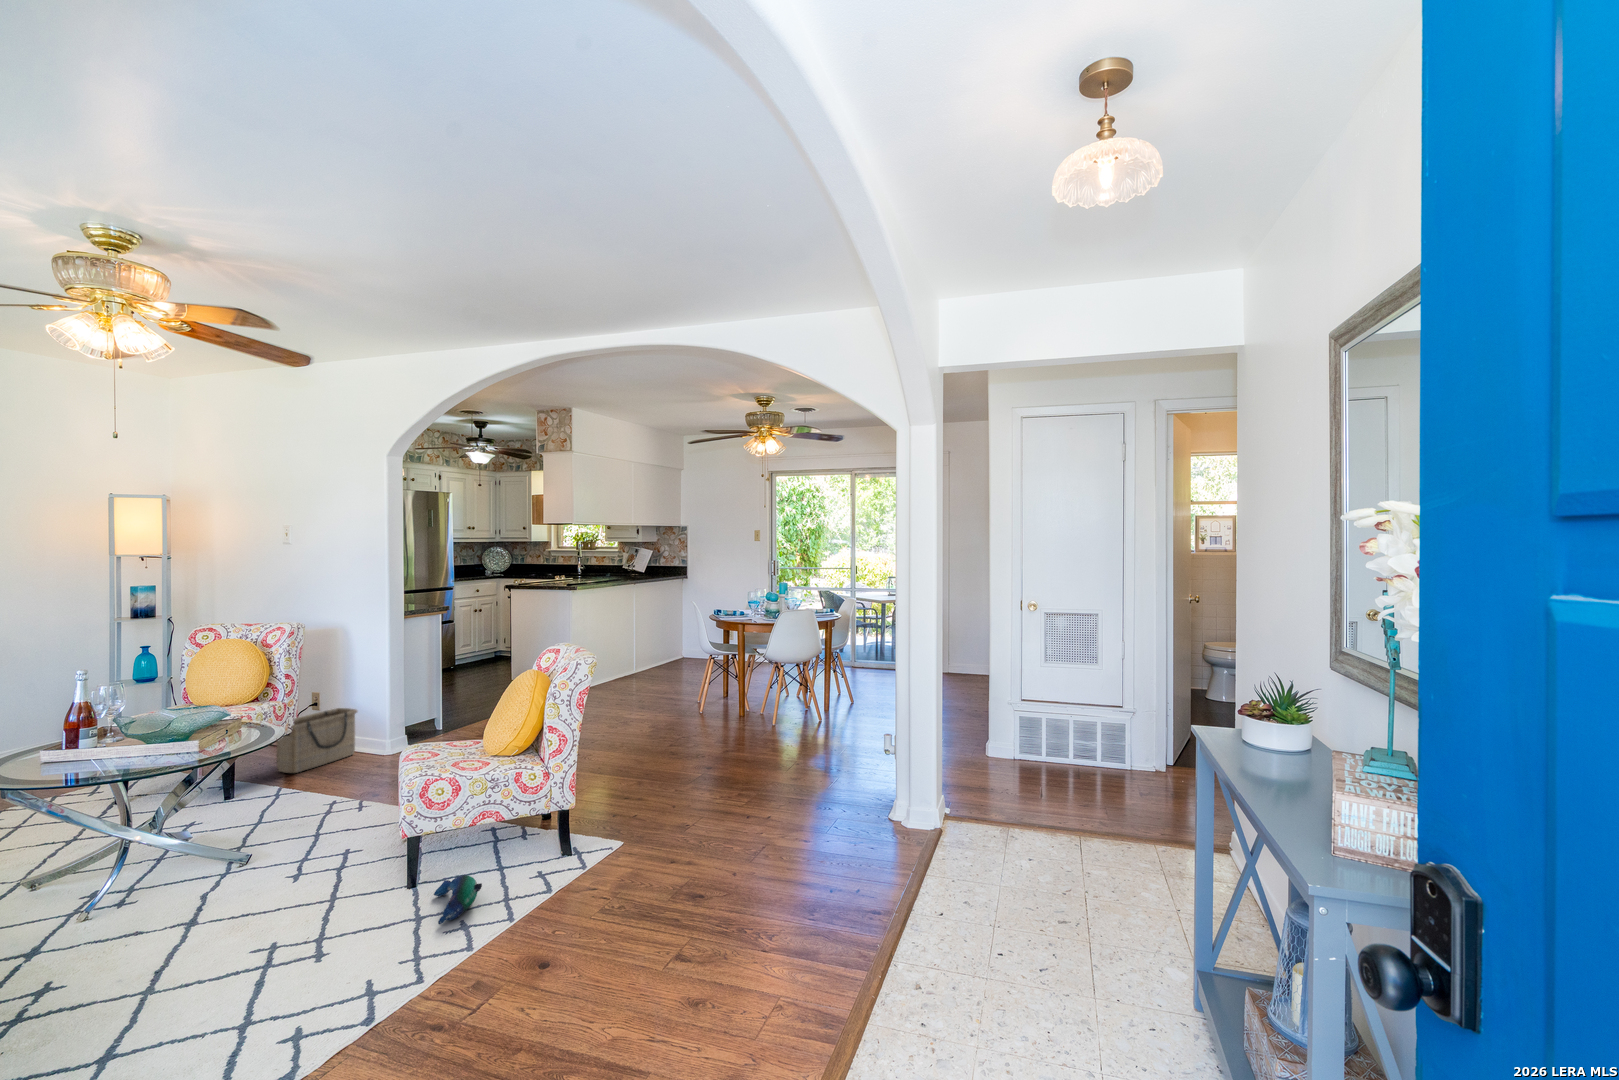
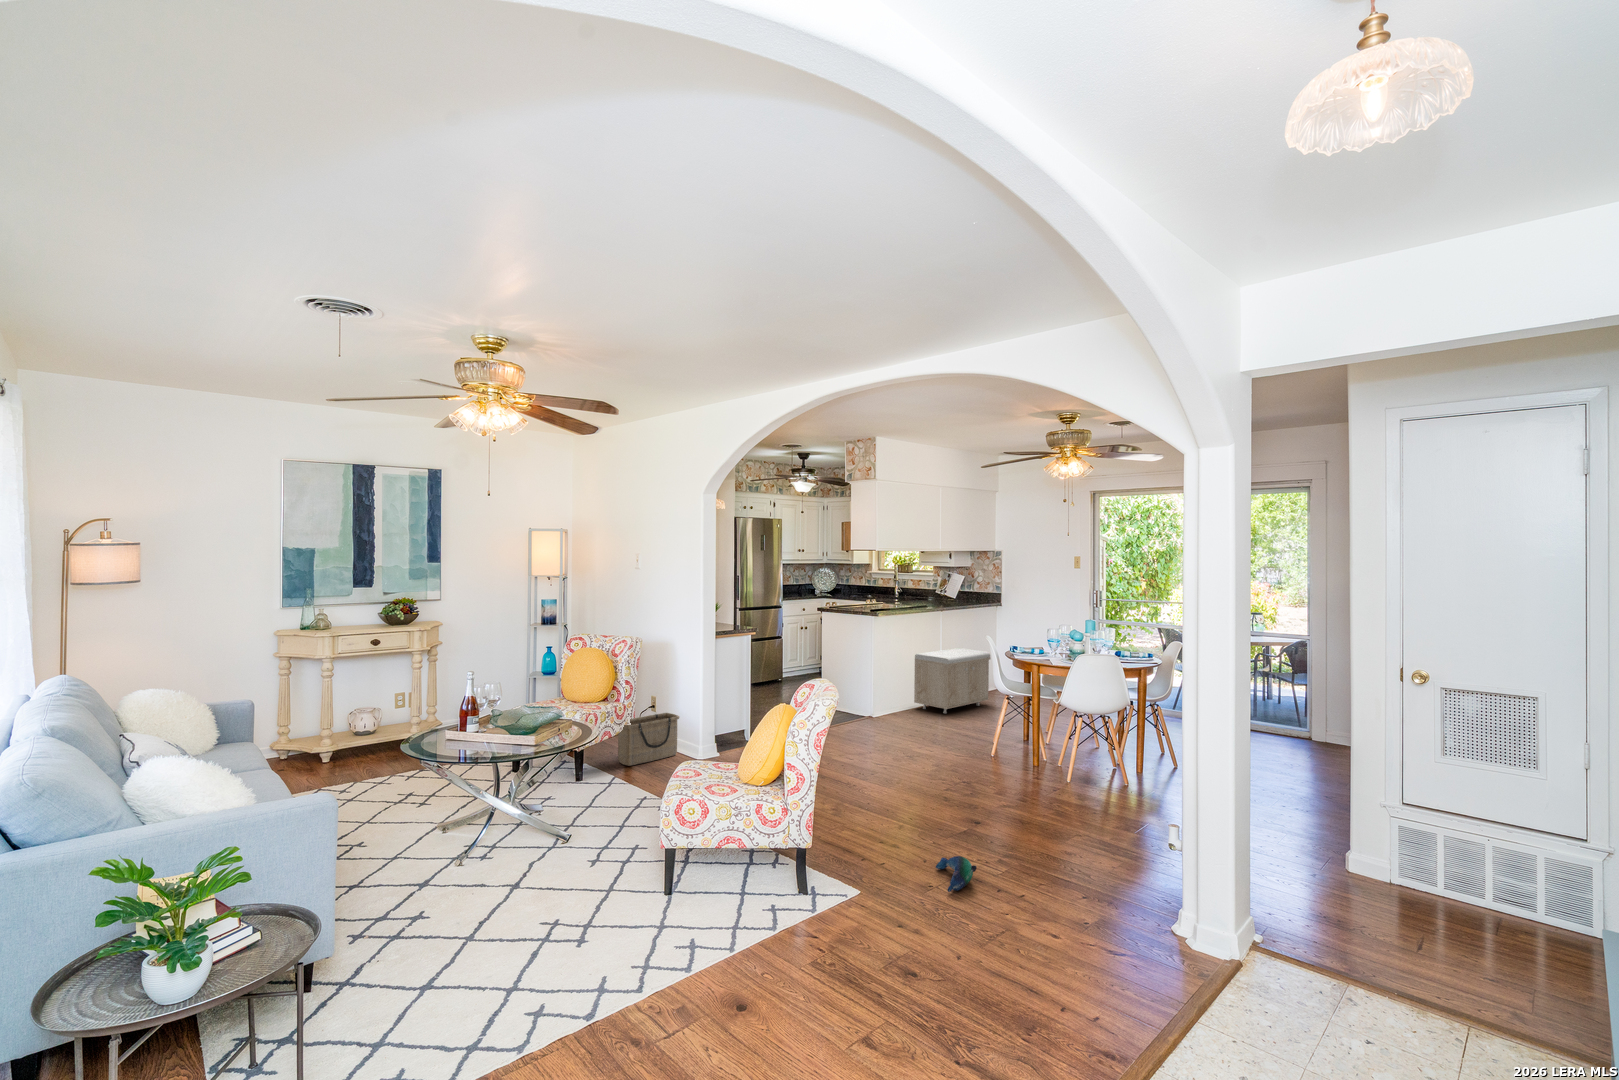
storage bench: none [610,620,682,682] -> present [914,648,991,713]
plush toy: present [434,875,482,924] -> present [936,856,977,892]

